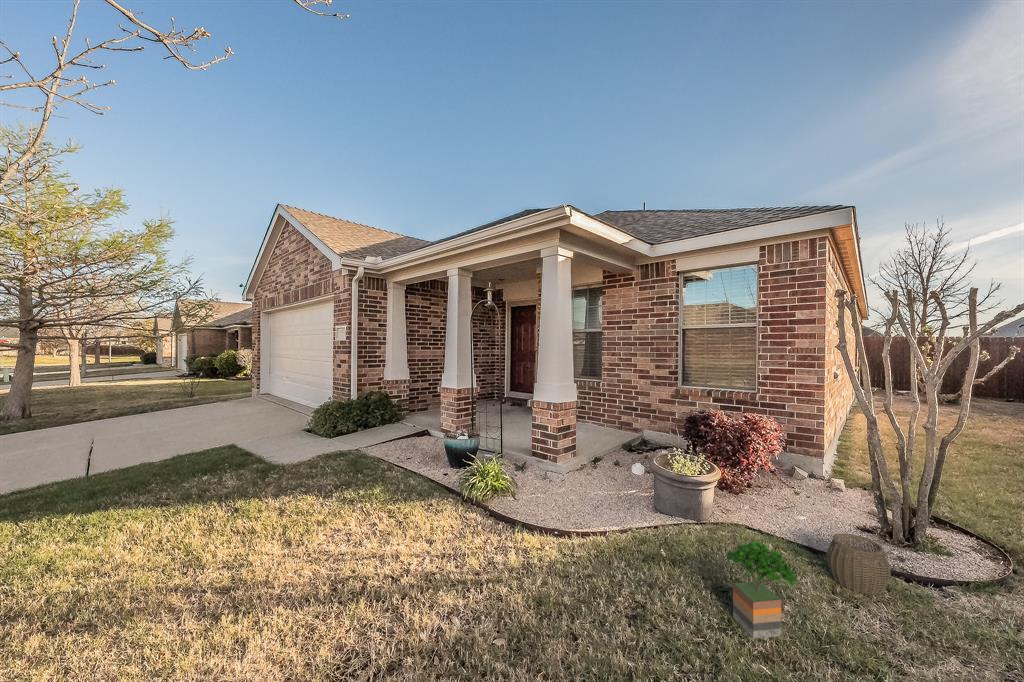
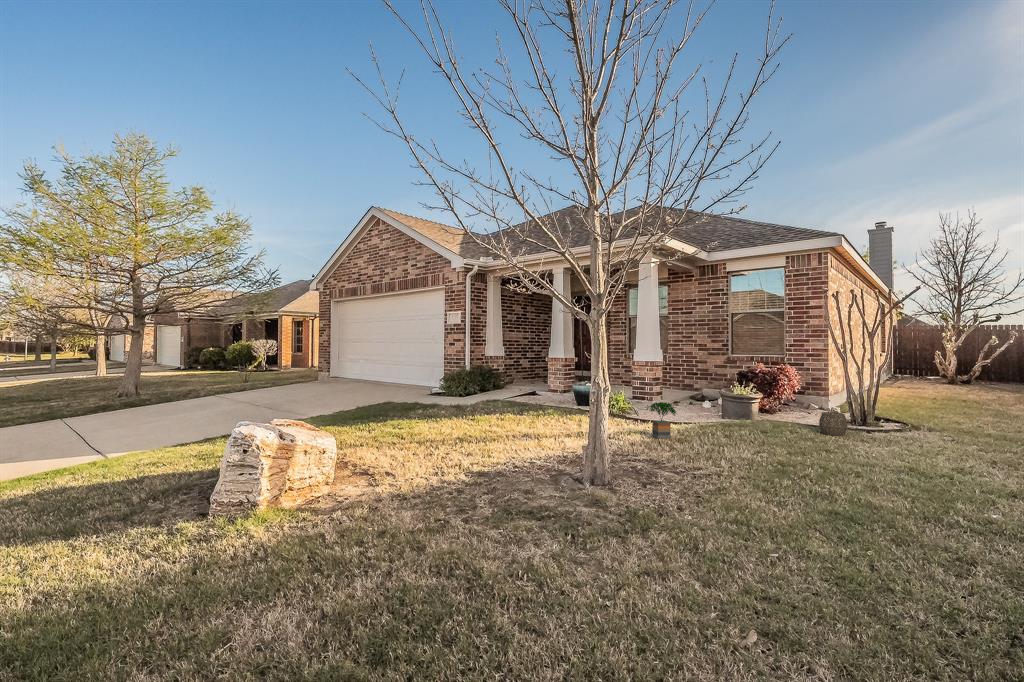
potted tree: present [726,541,798,639] -> present [650,402,676,439]

